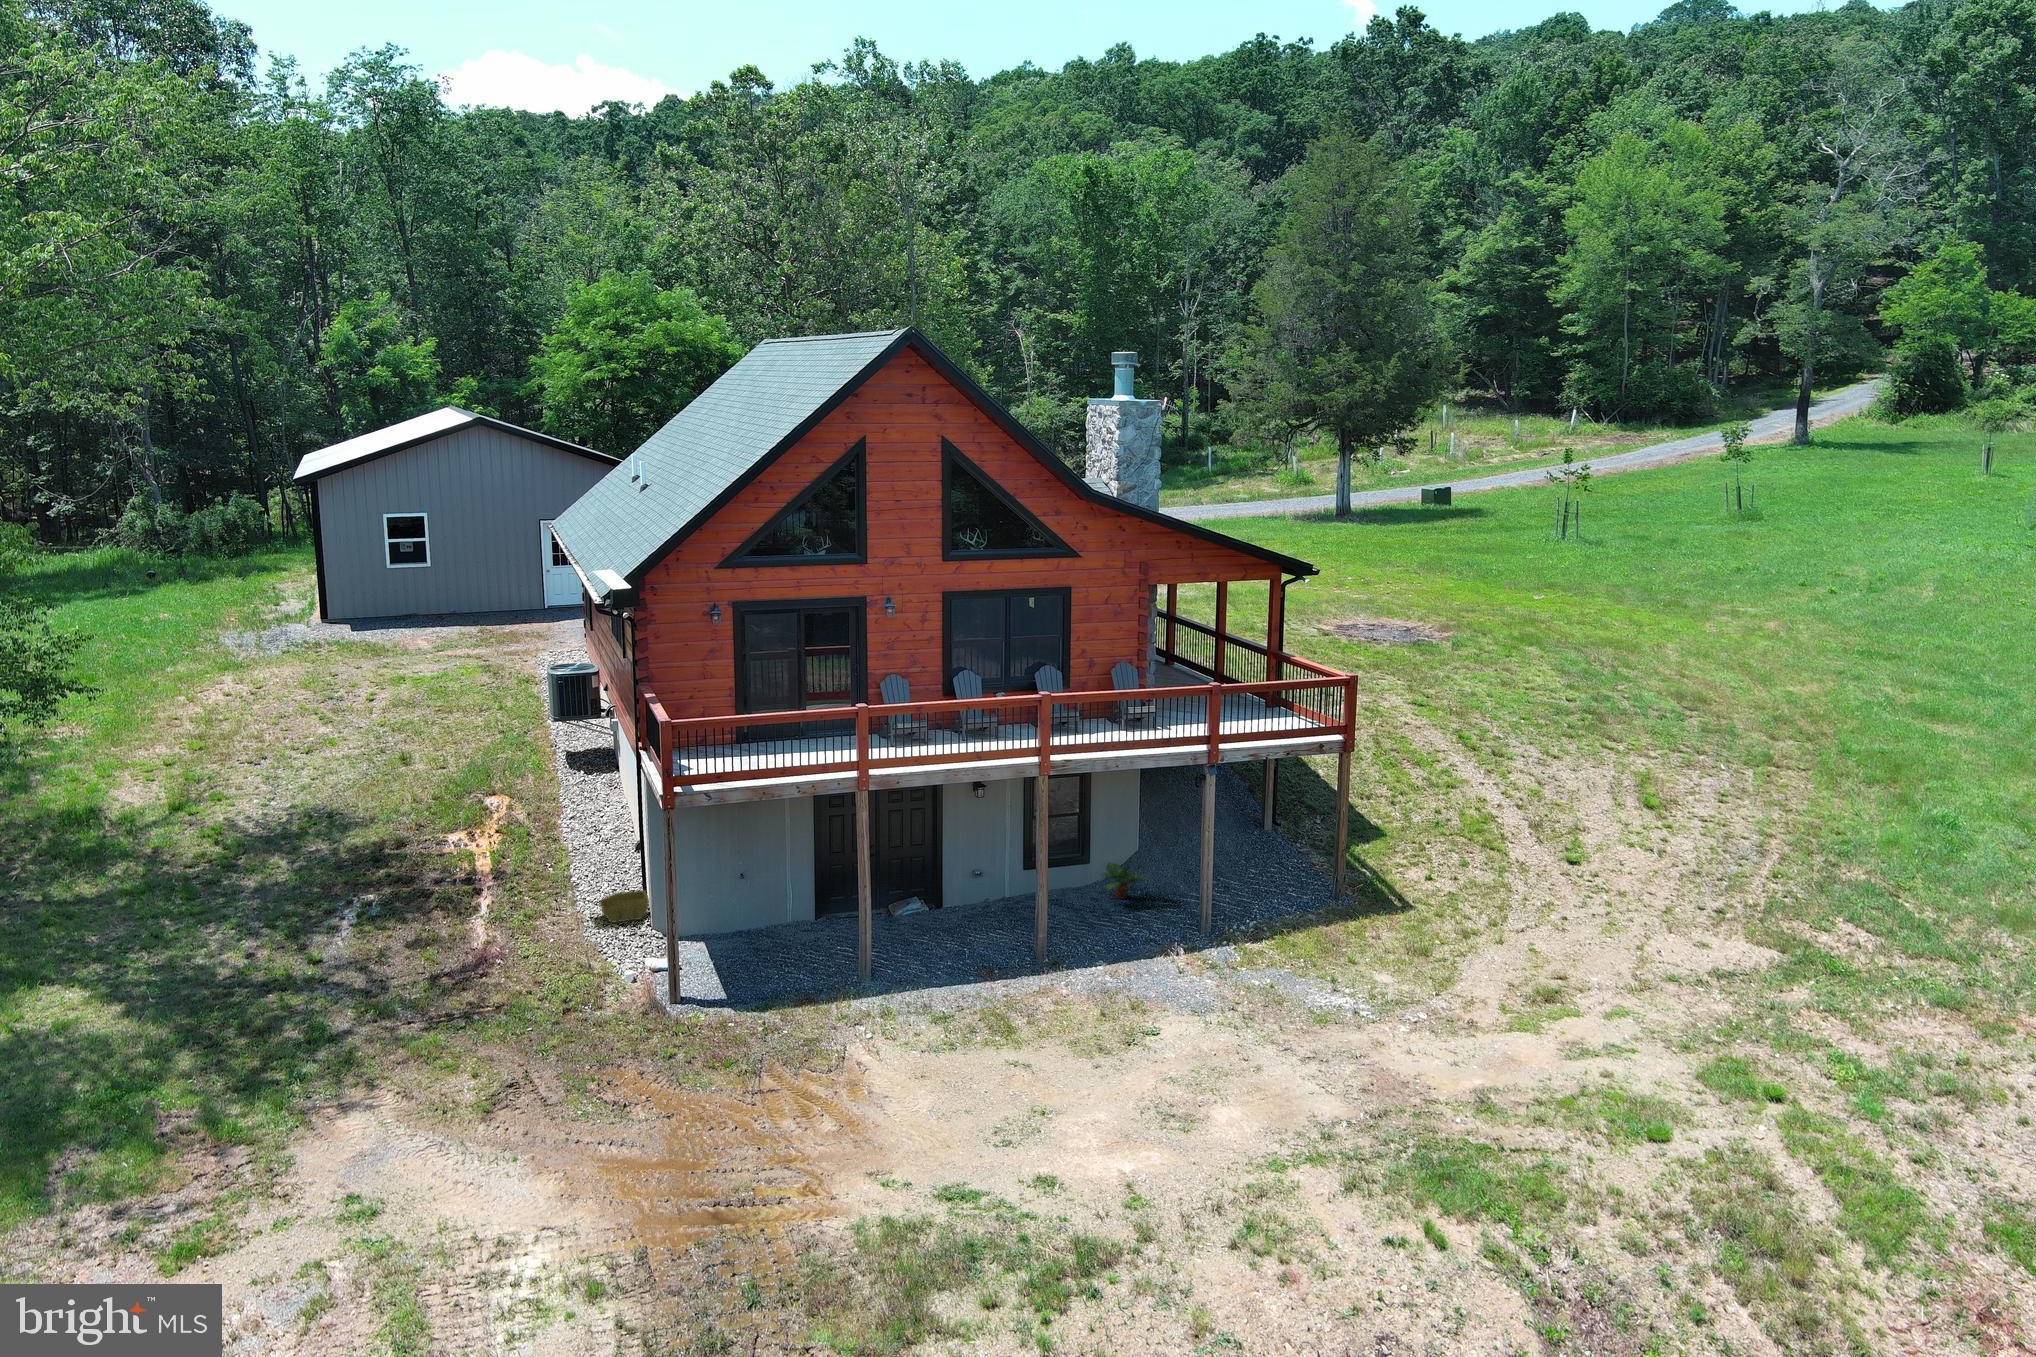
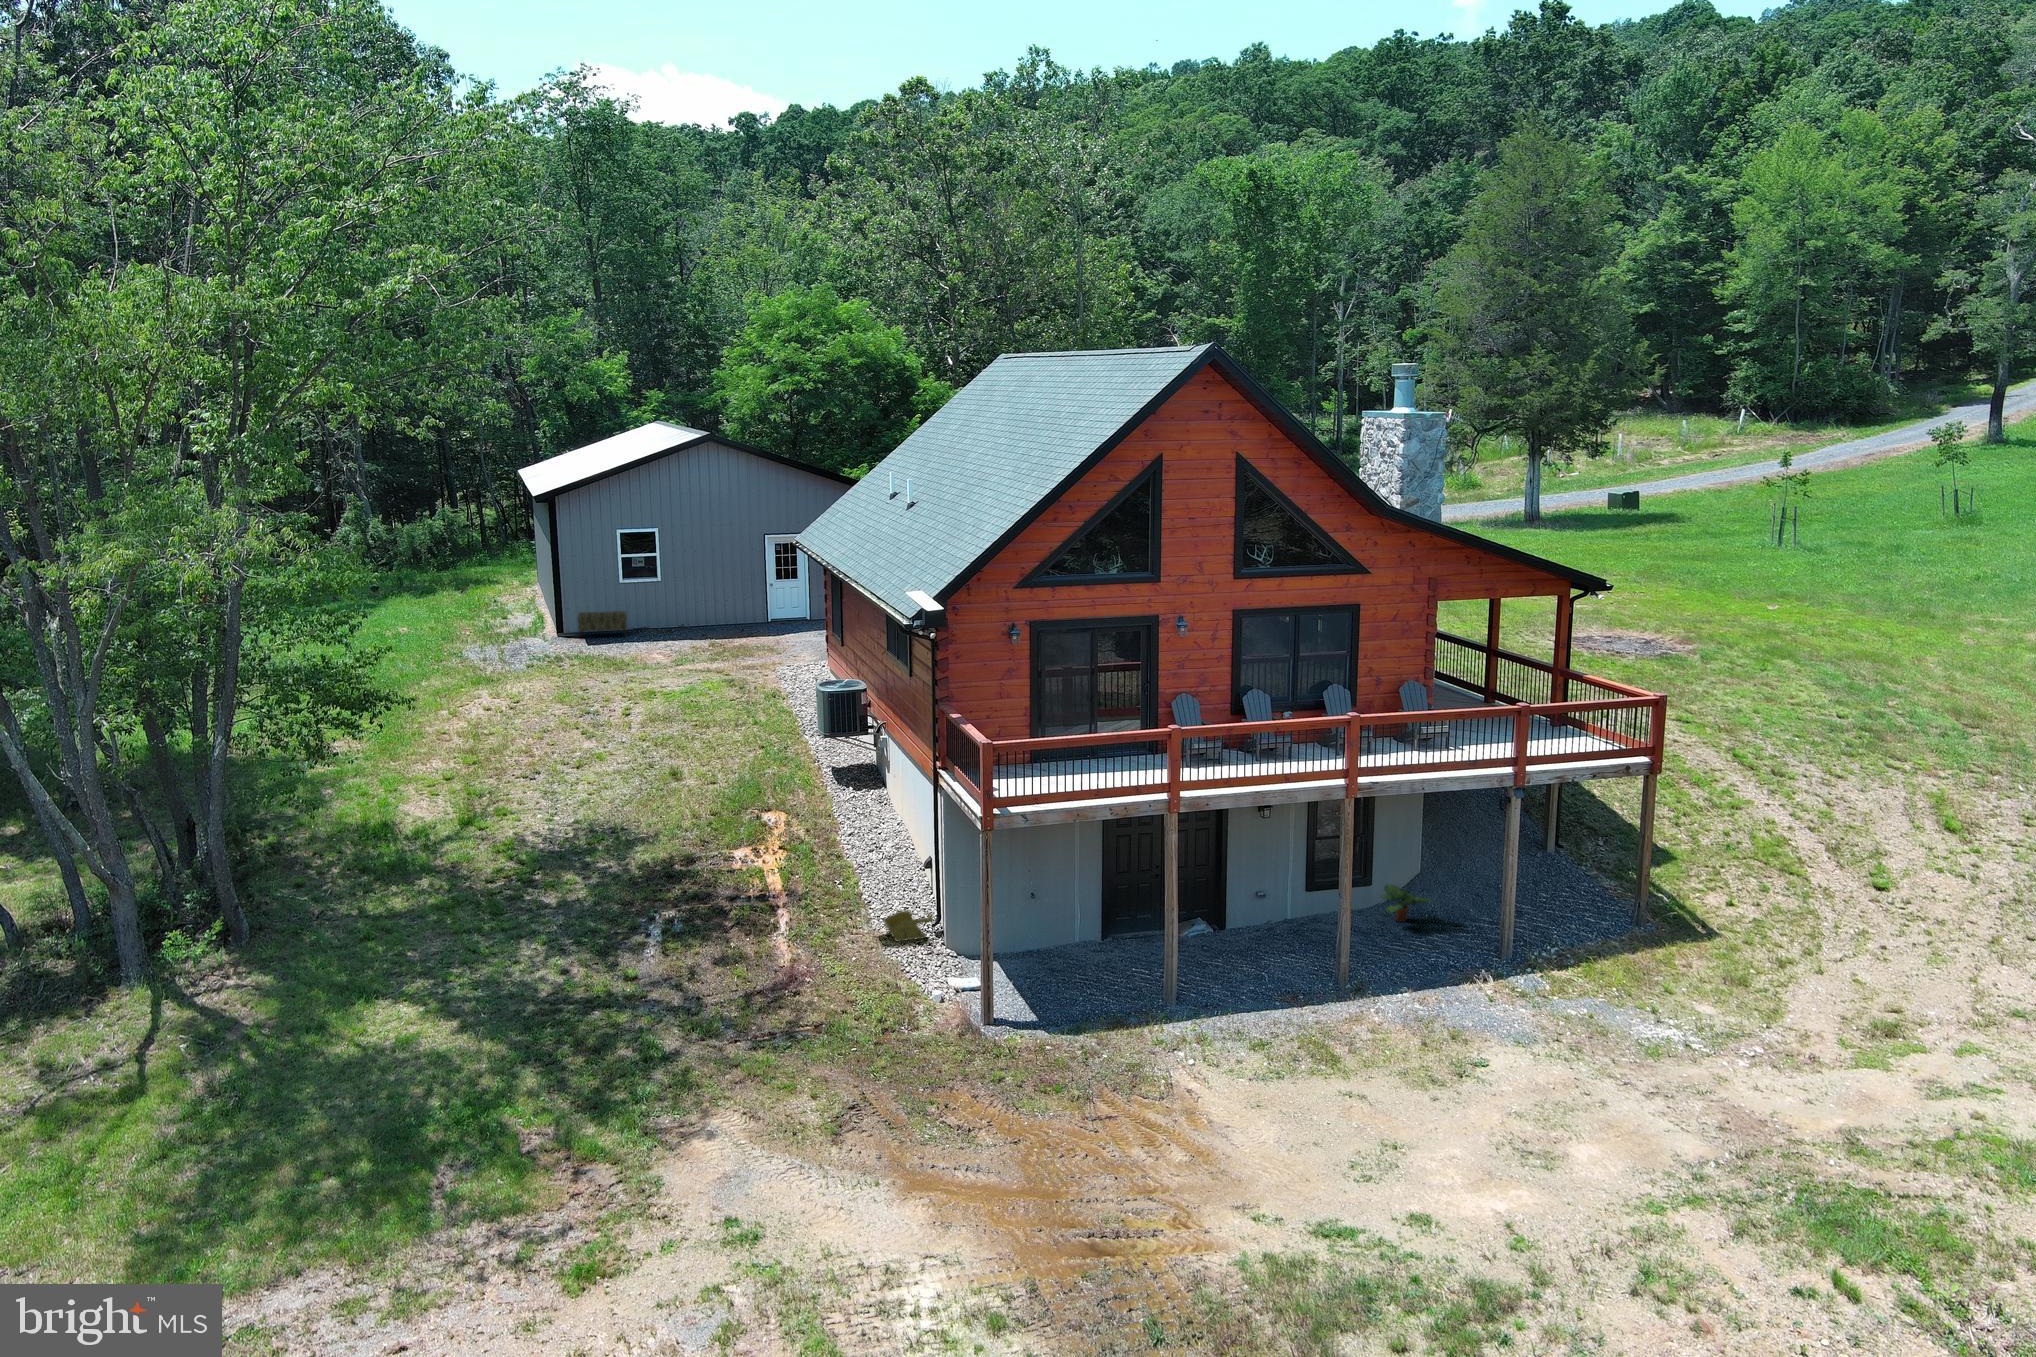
bench: none [340,595,395,622] -> present [577,611,627,637]

